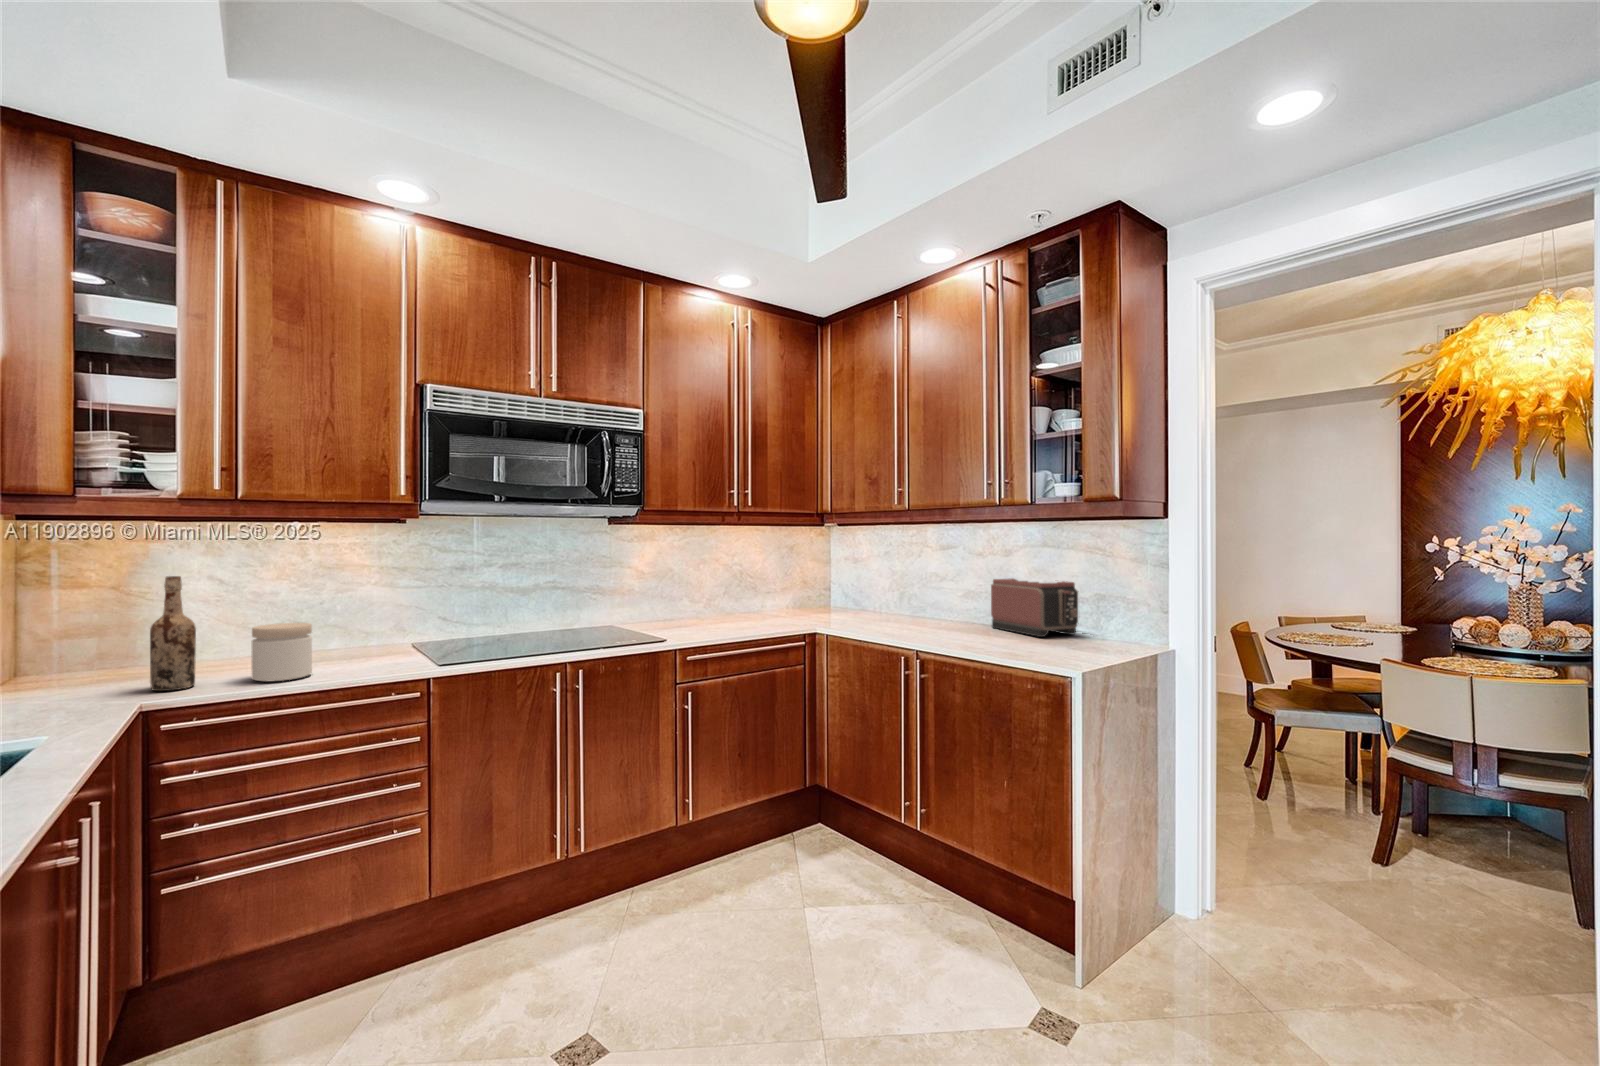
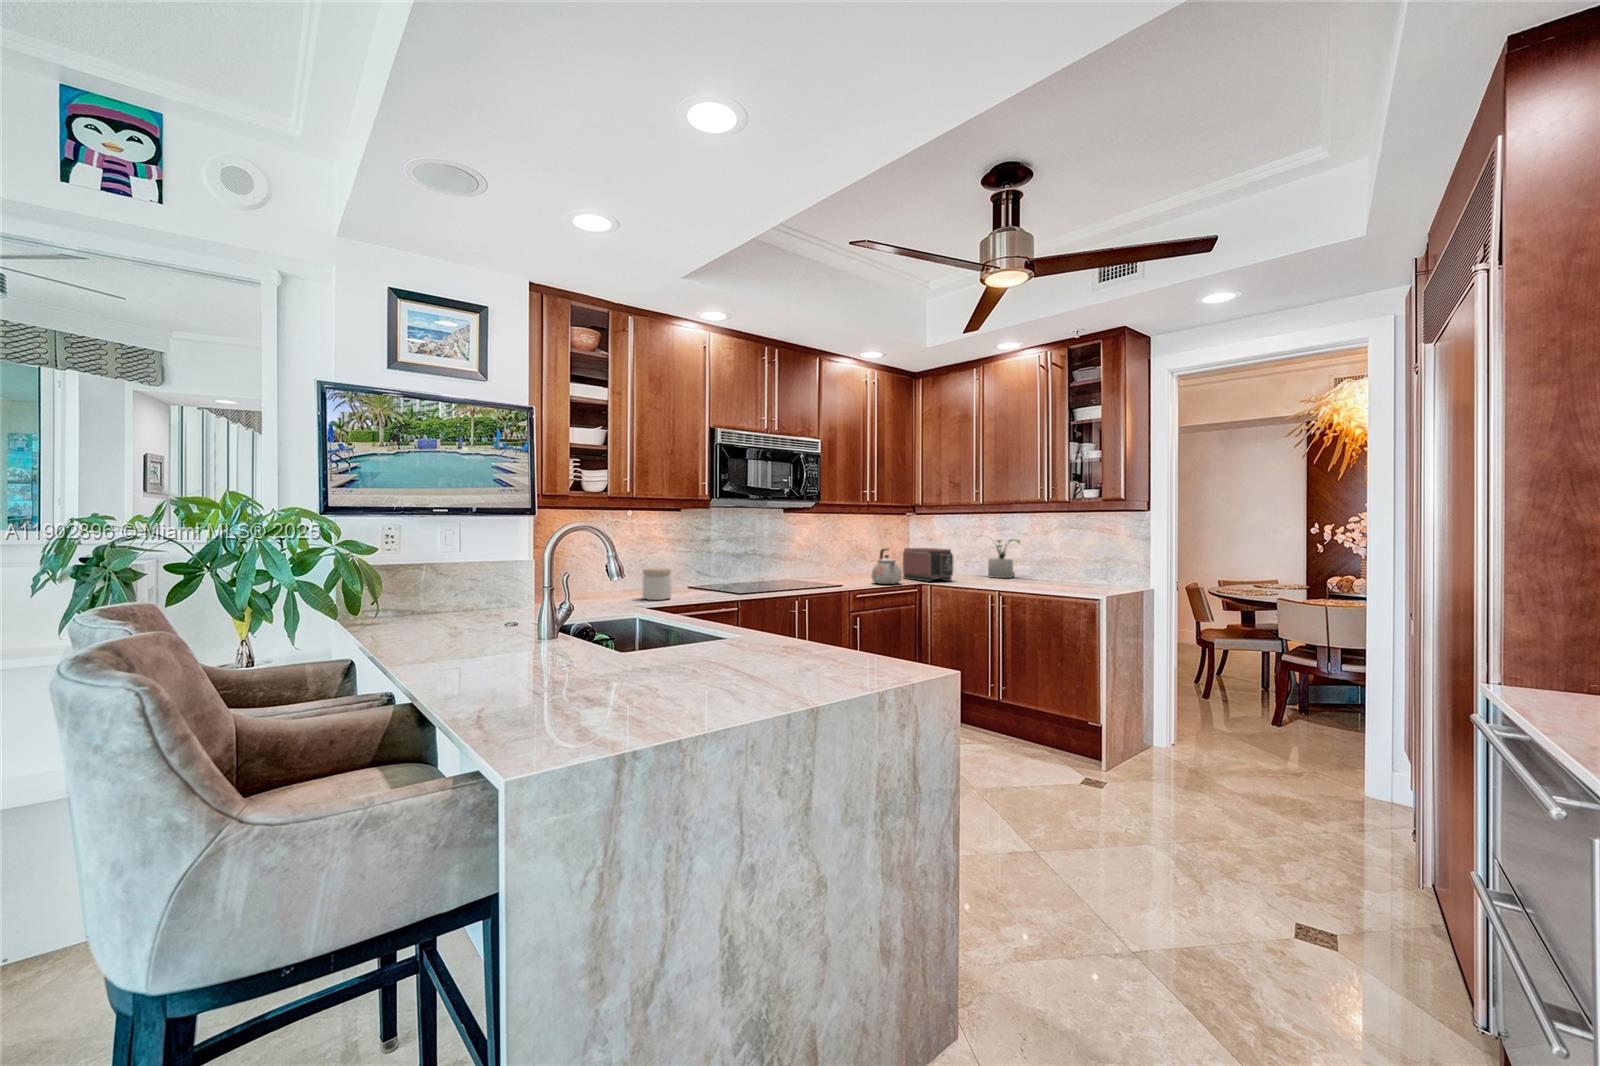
potted plant: none [898,556,977,622] -> present [988,539,1020,578]
wine bottle: present [150,576,196,691] -> none [600,540,620,603]
toaster: present [991,578,1078,637] -> present [903,548,953,582]
kettle: none [722,579,771,636] -> present [871,549,902,584]

